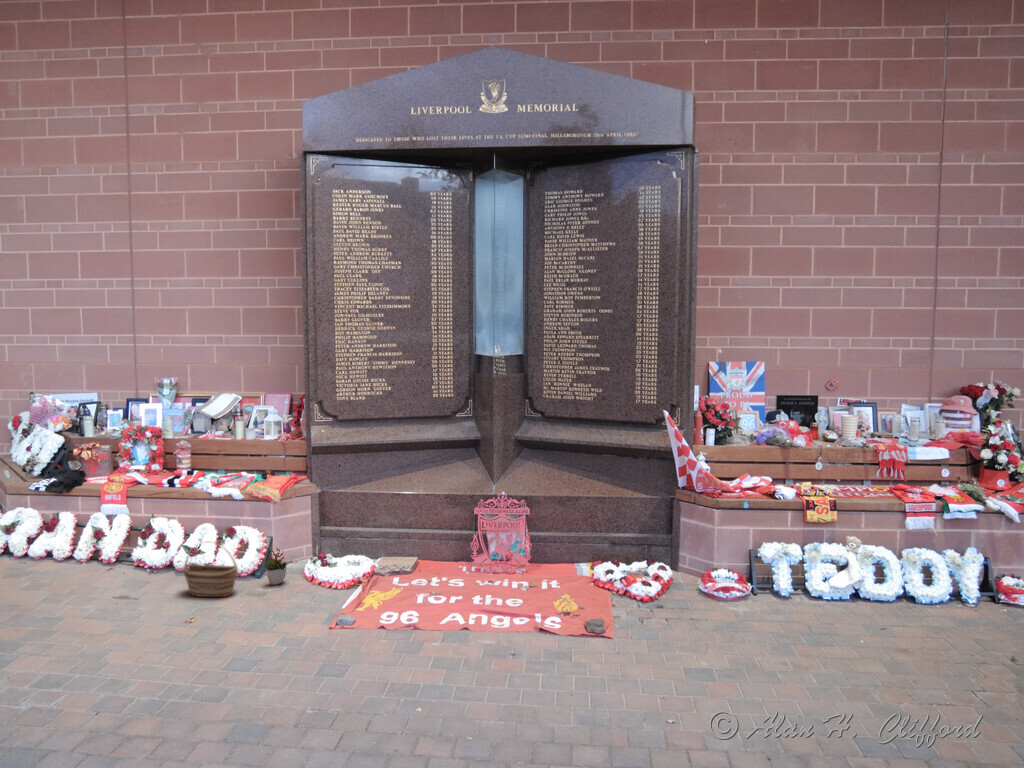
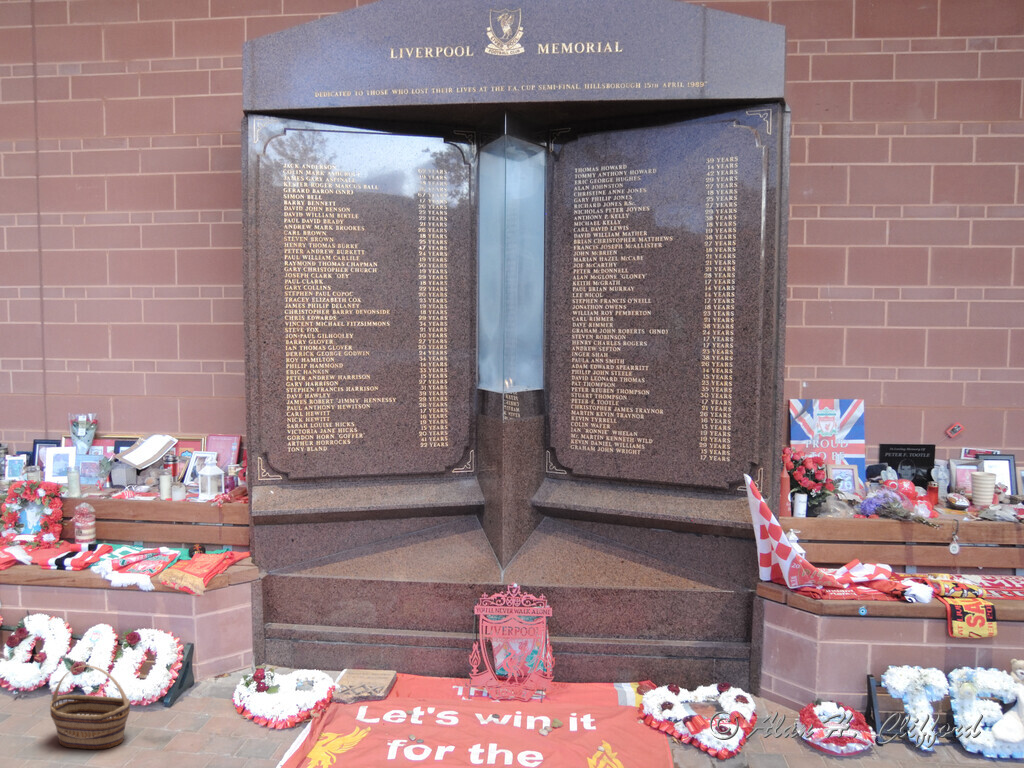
decorative plant: present [264,548,287,585] -> none [171,669,207,722]

